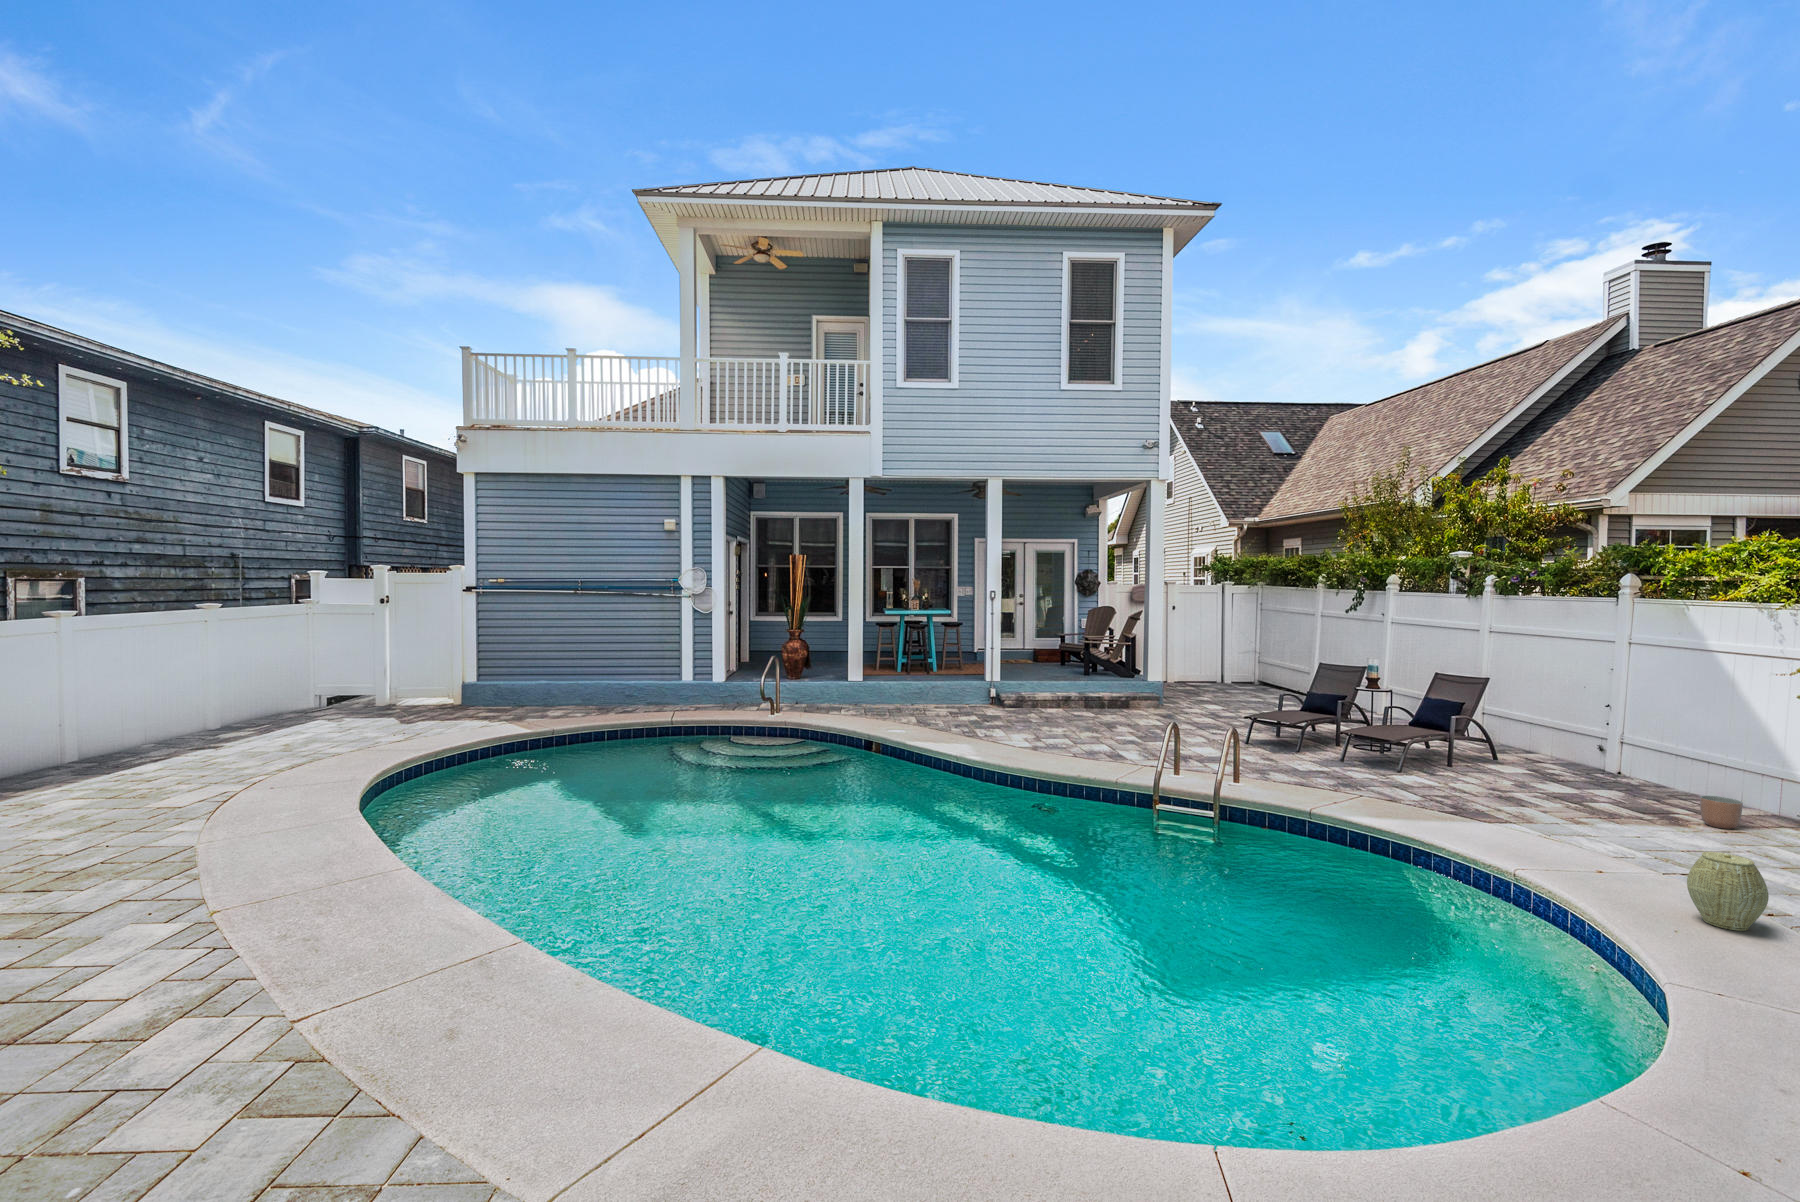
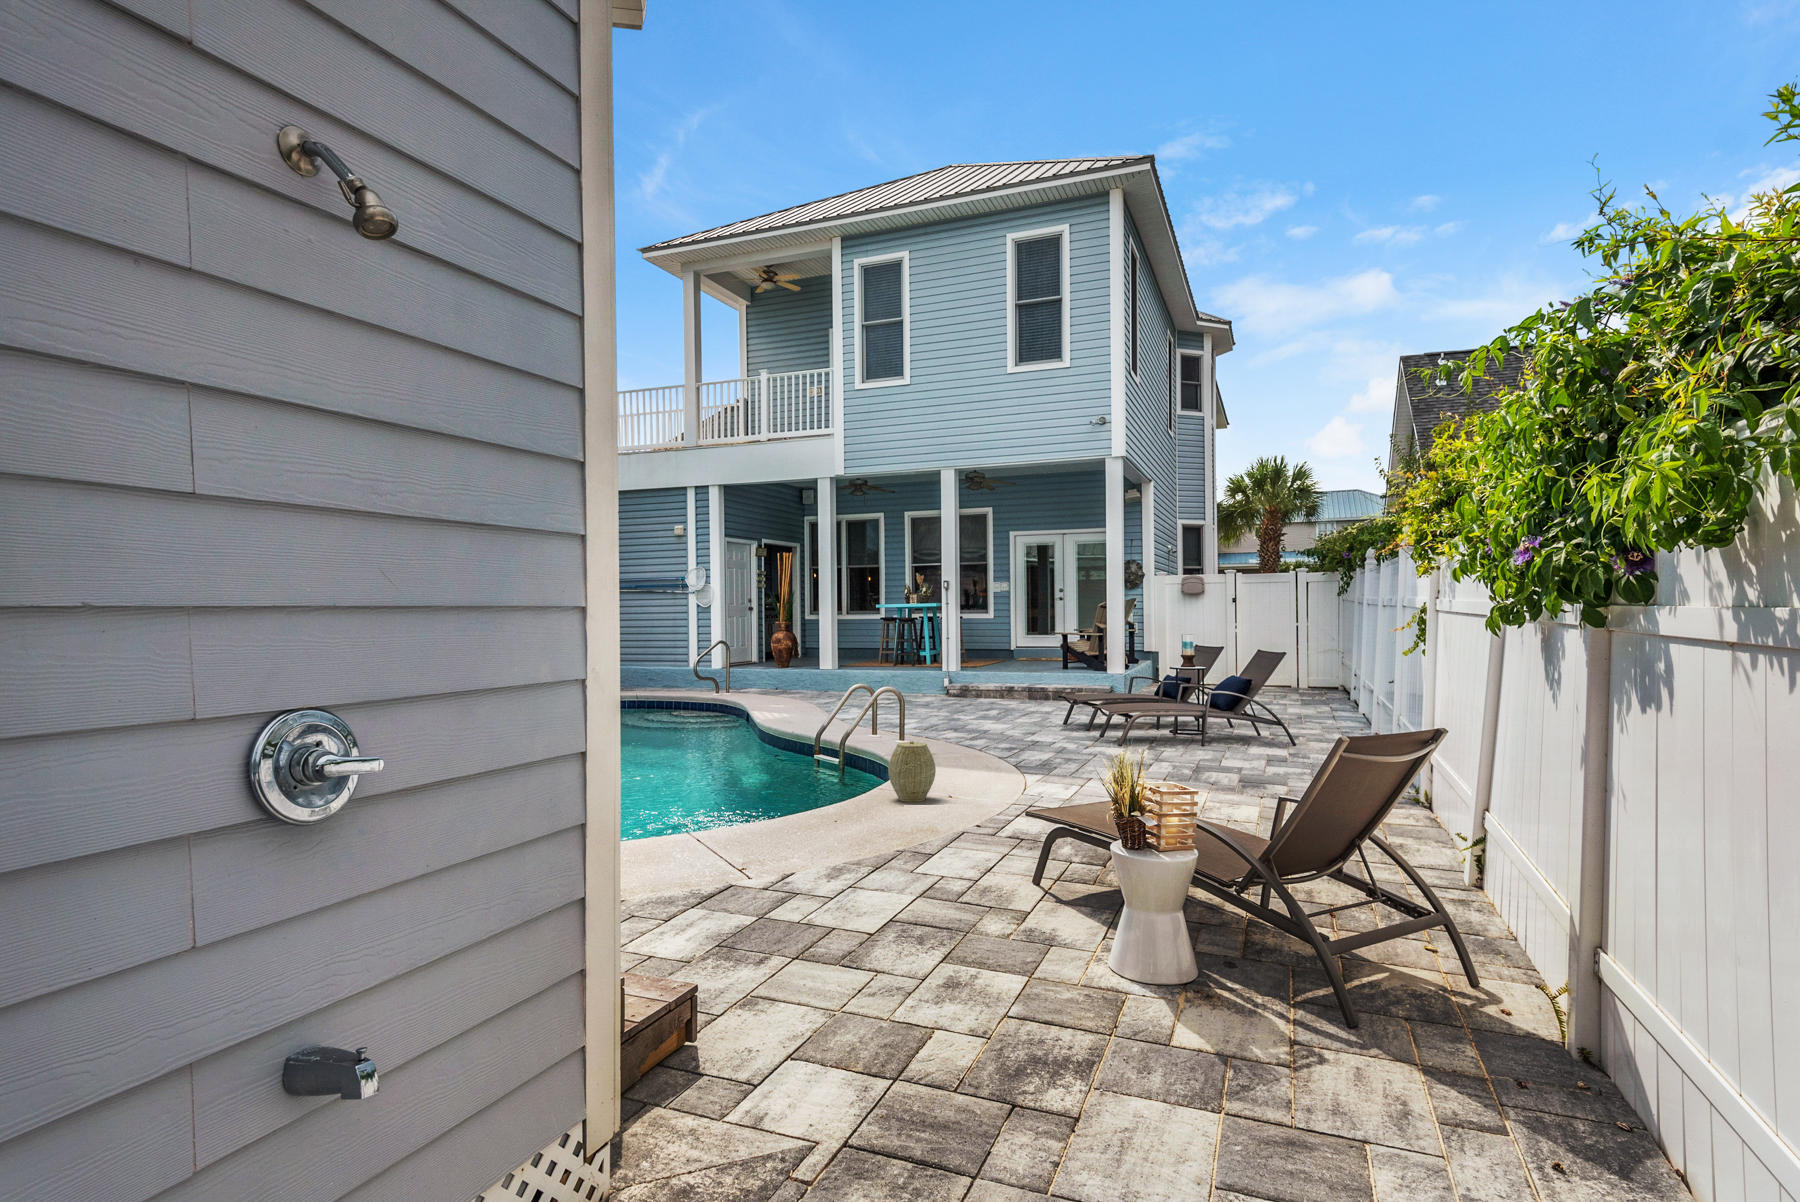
planter: present [1700,796,1743,829] -> none [1221,747,1253,779]

